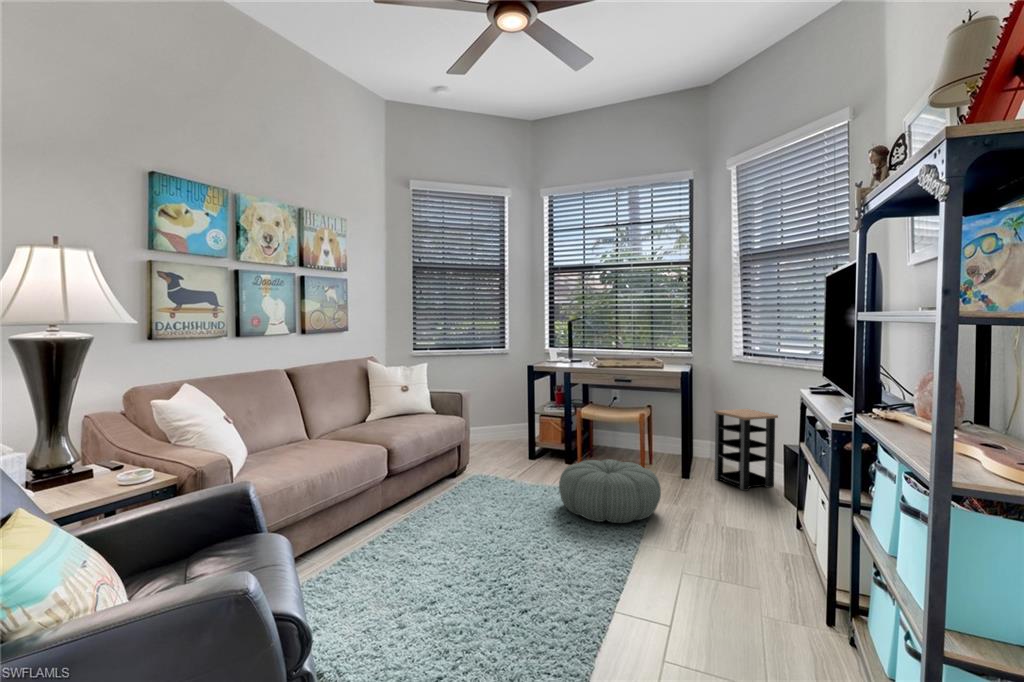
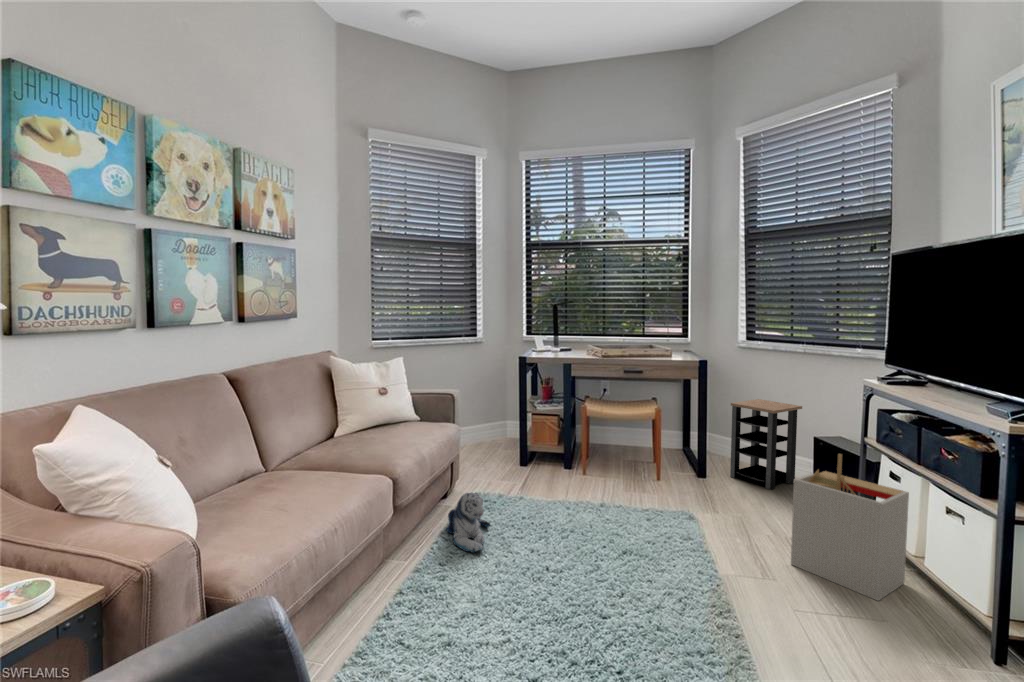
storage bin: none [705,447,796,569] -> present [791,454,909,601]
pouf: present [559,459,661,523] -> none [596,468,721,549]
plush toy: none [439,468,474,512] -> present [446,493,490,553]

